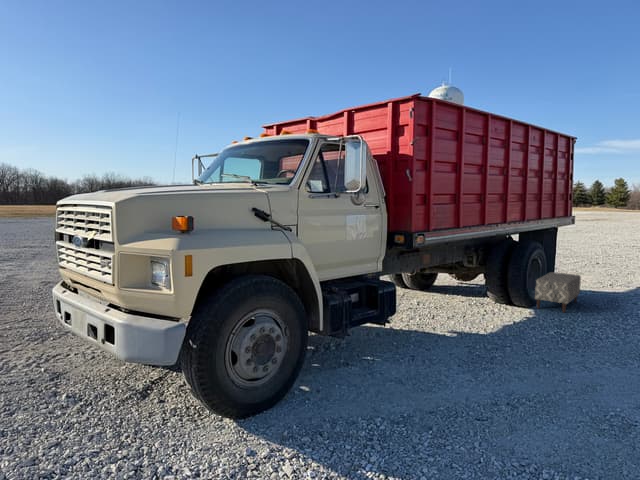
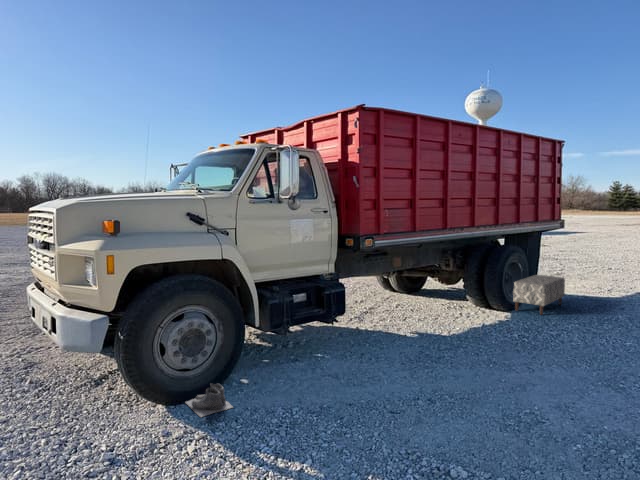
boots: none [254,394,311,433] -> present [186,384,233,417]

